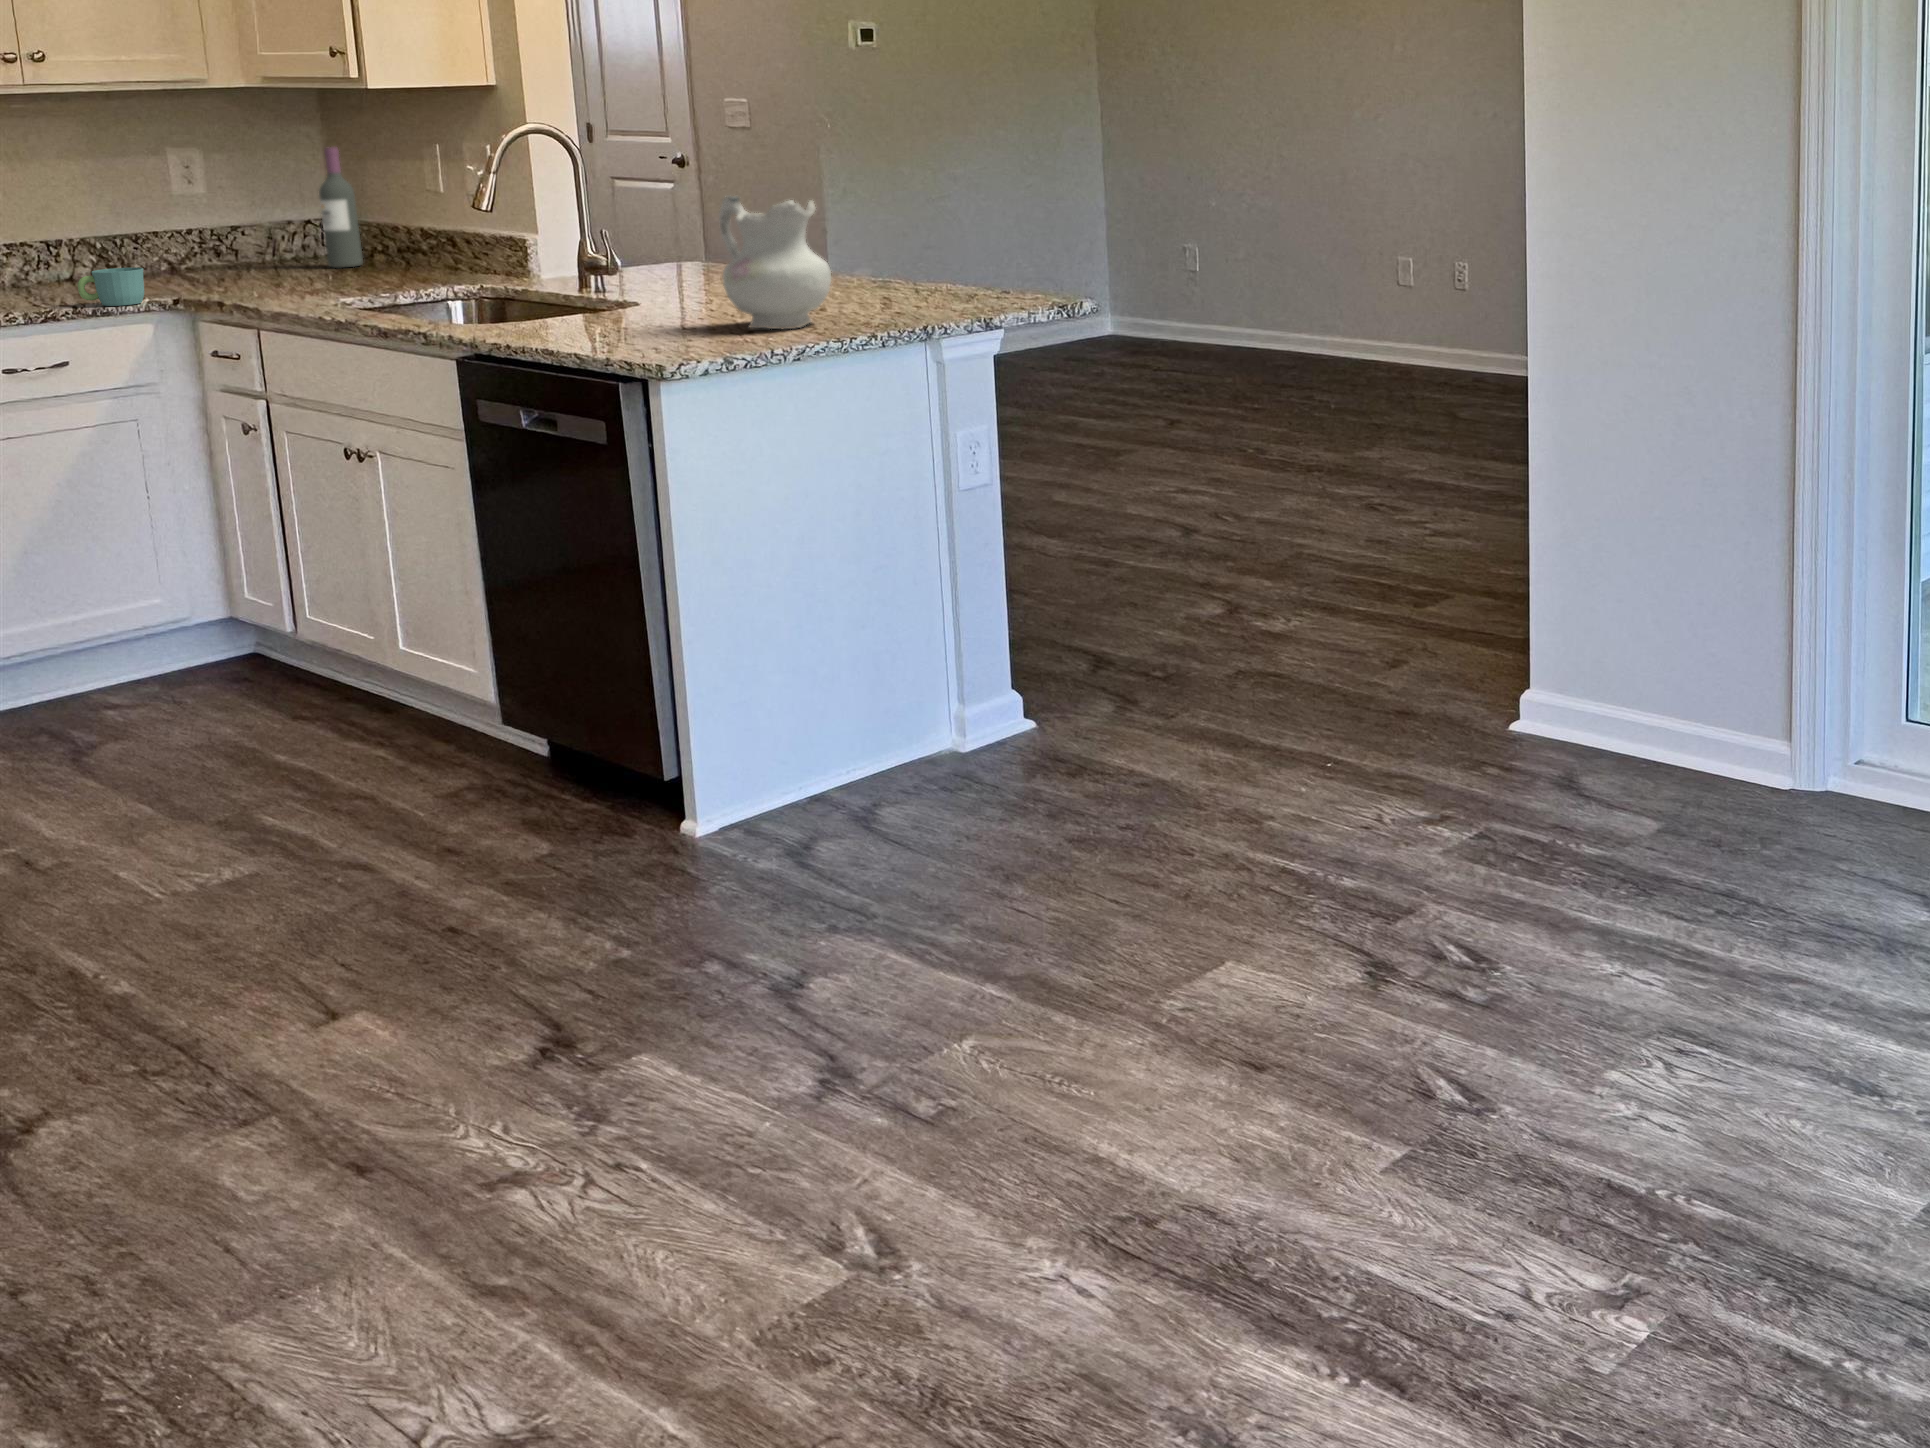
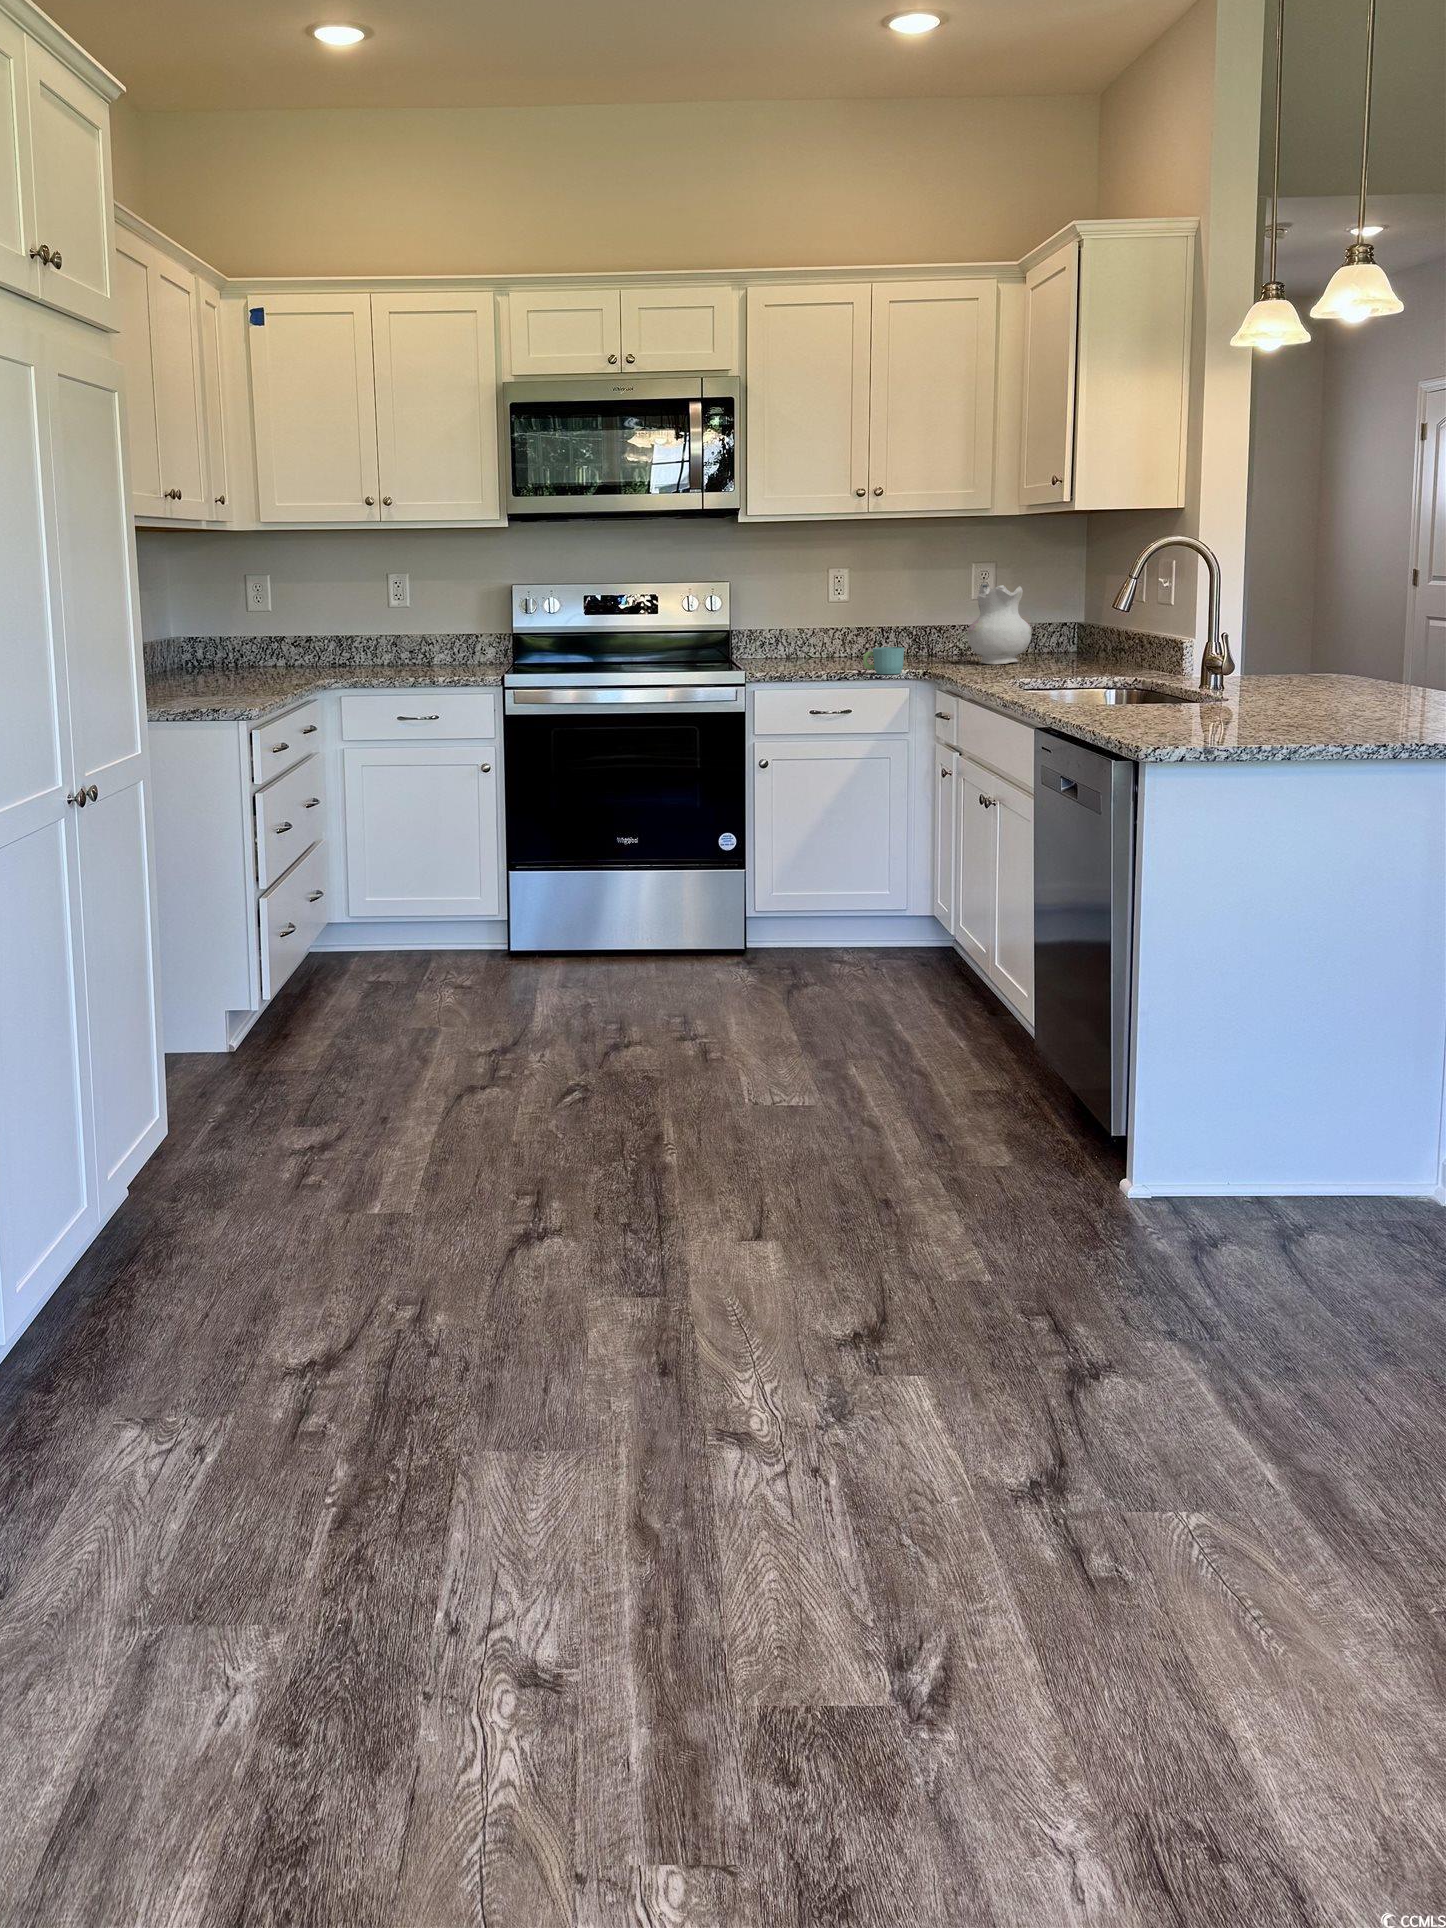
wine bottle: present [319,147,363,268] -> none [1059,563,1085,659]
ceramic pitcher: present [719,196,831,329] -> present [967,584,1032,664]

